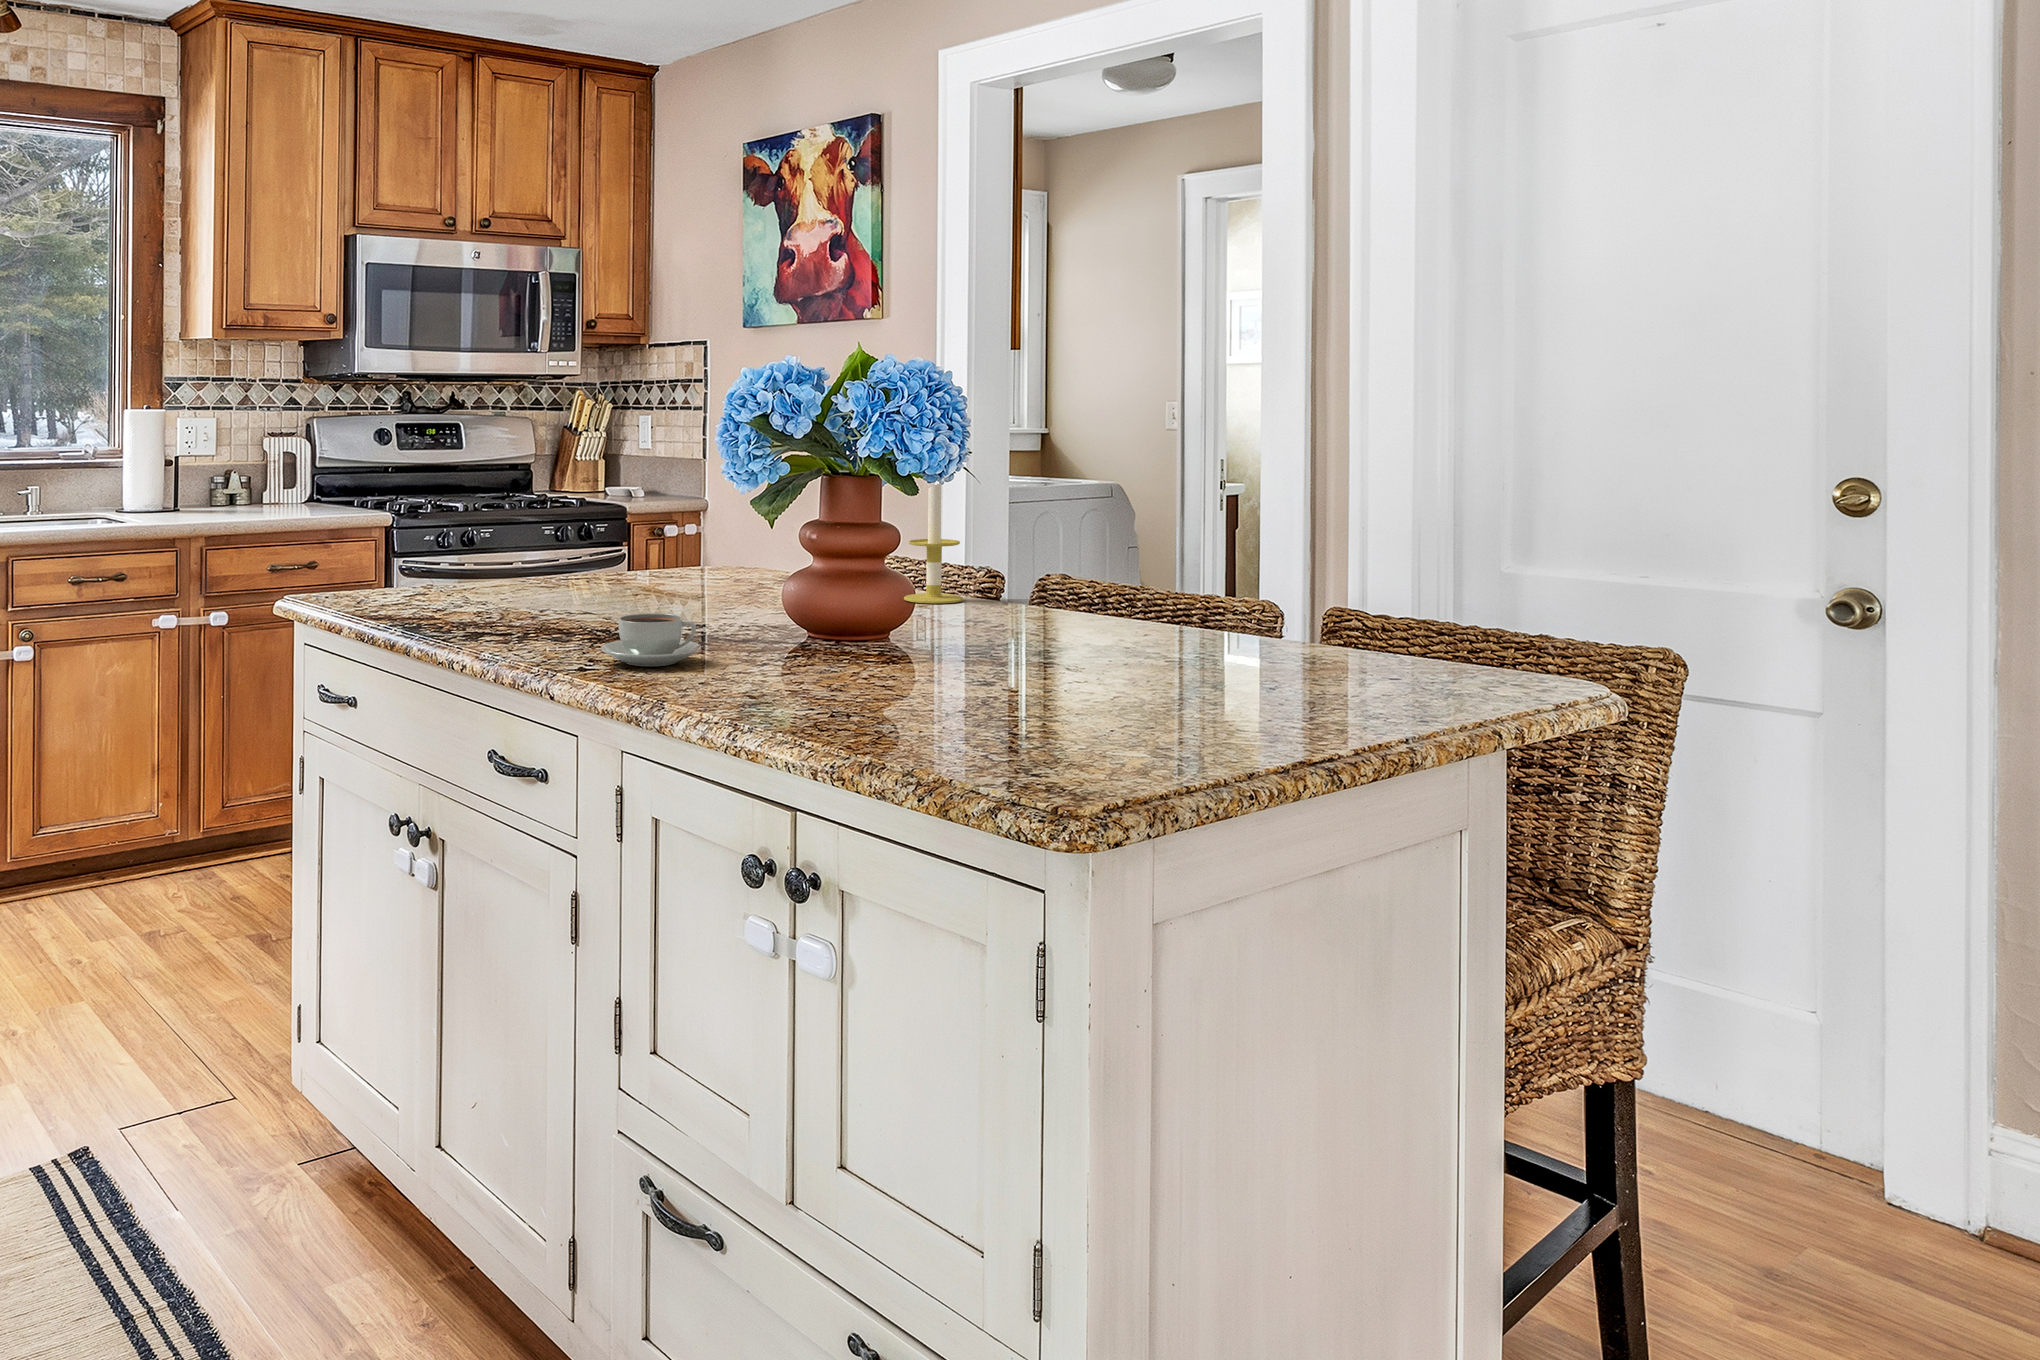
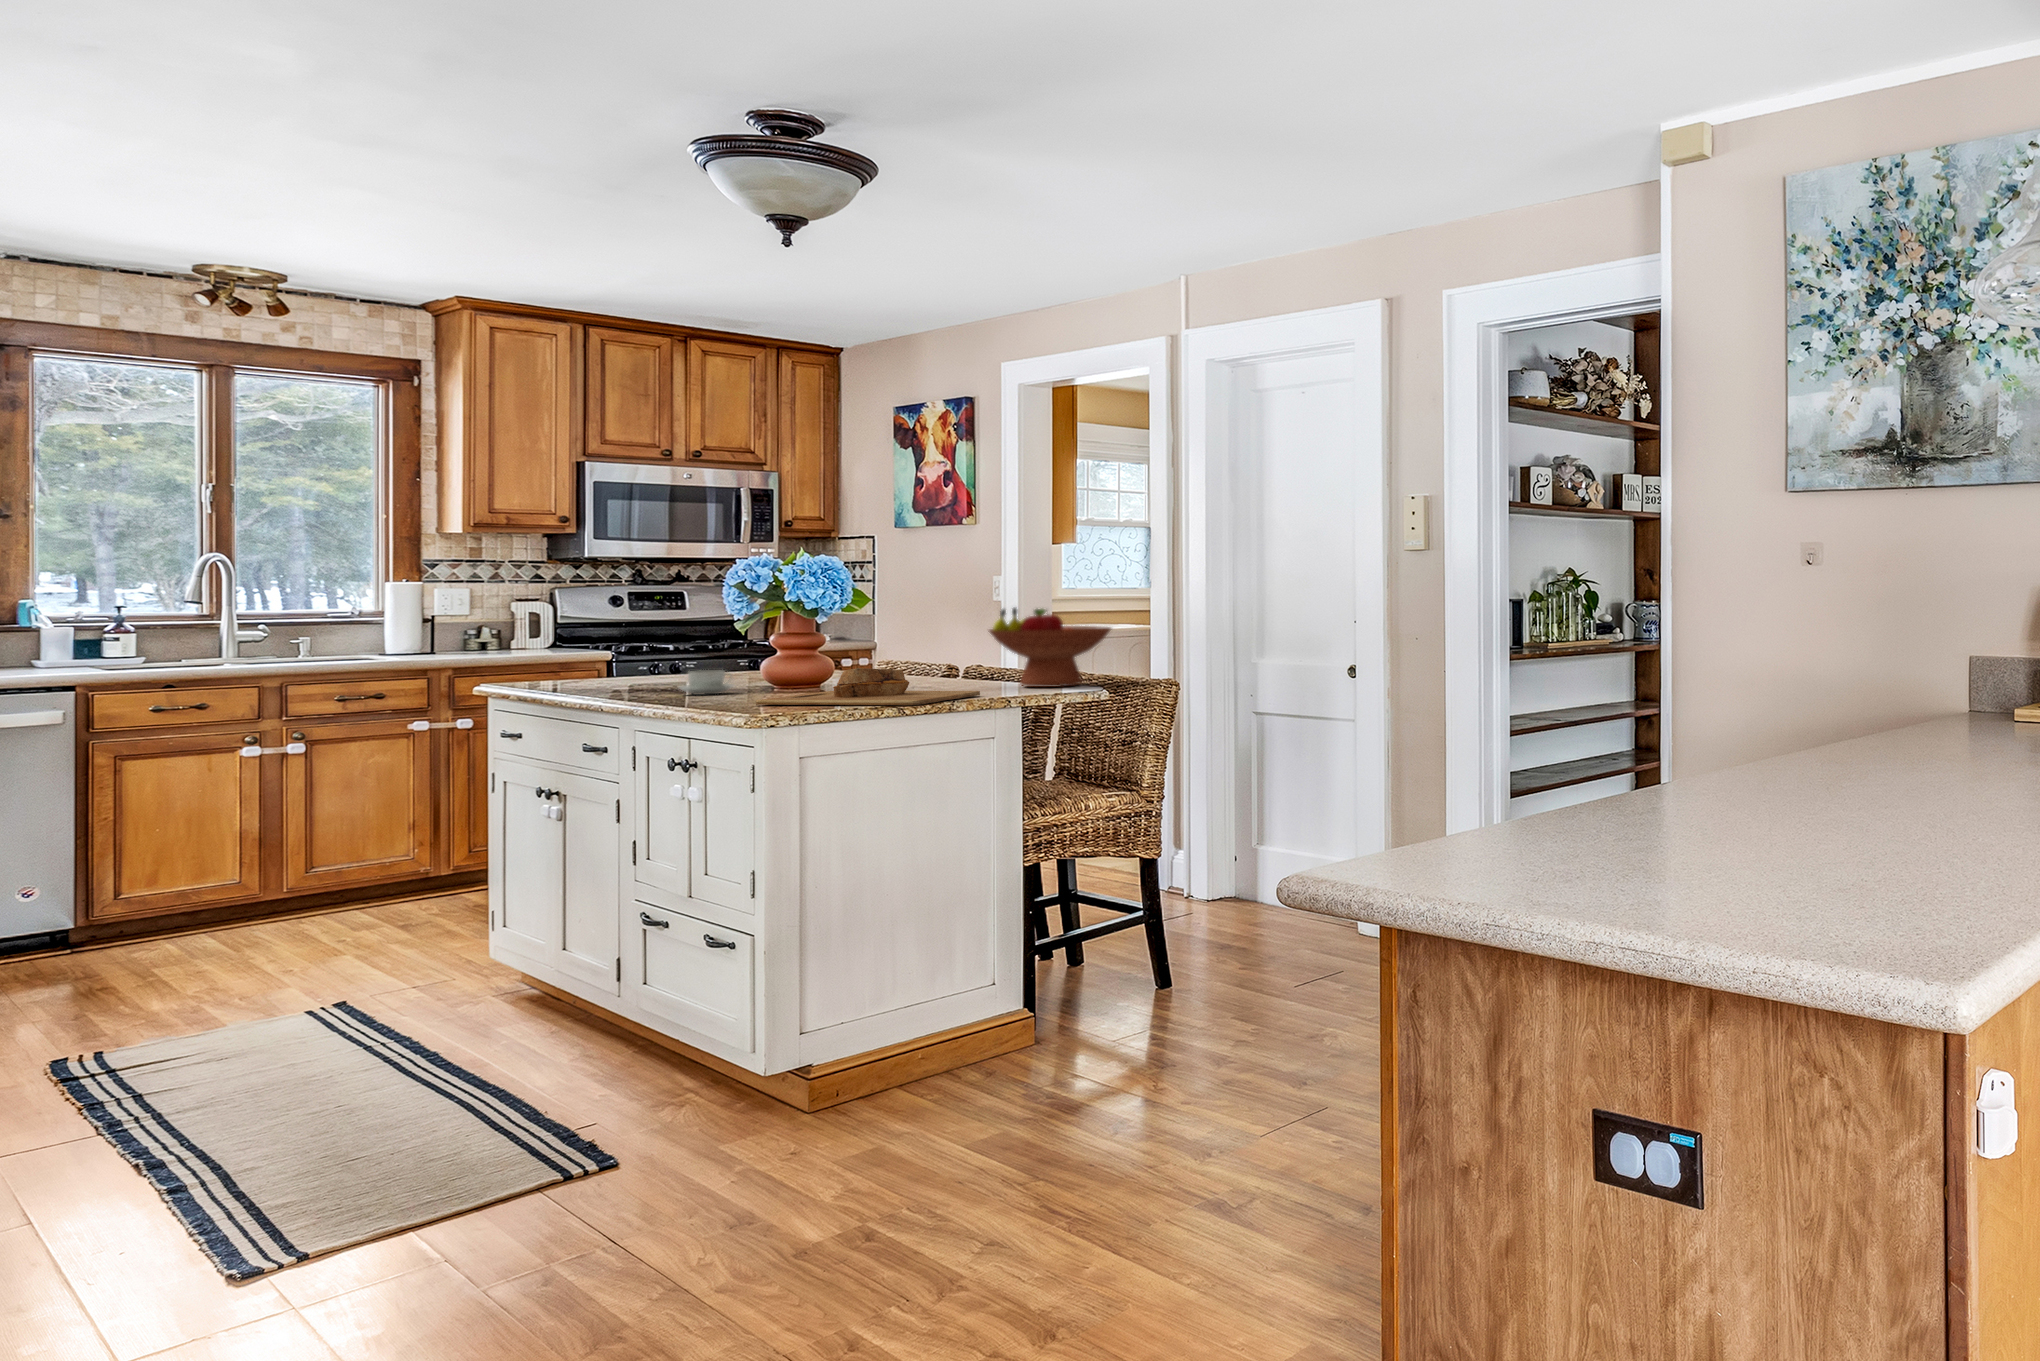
candle: present [904,483,964,603] -> none [902,588,937,677]
fruit bowl: none [1205,502,1493,683] -> present [988,608,1111,687]
cutting board: none [845,667,1304,792] -> present [756,668,980,705]

